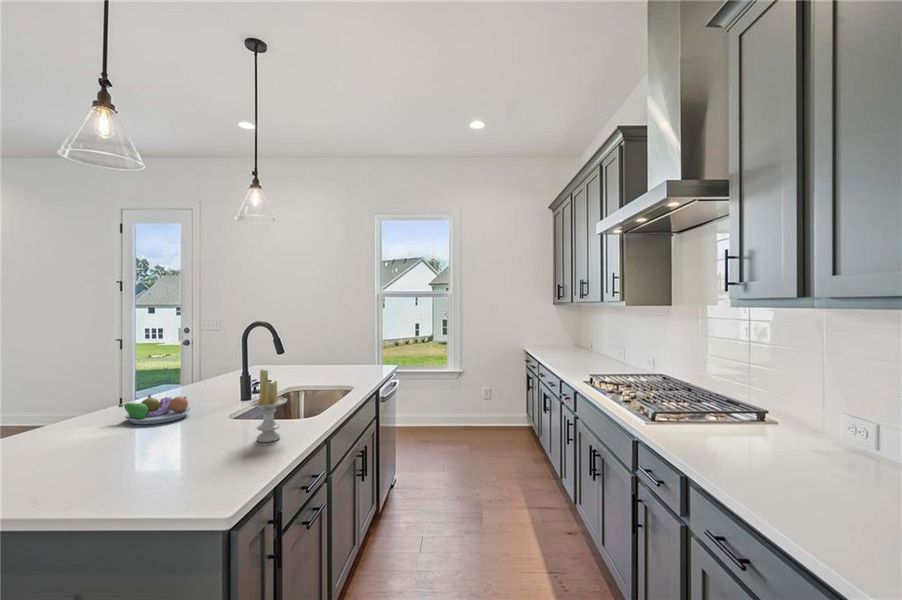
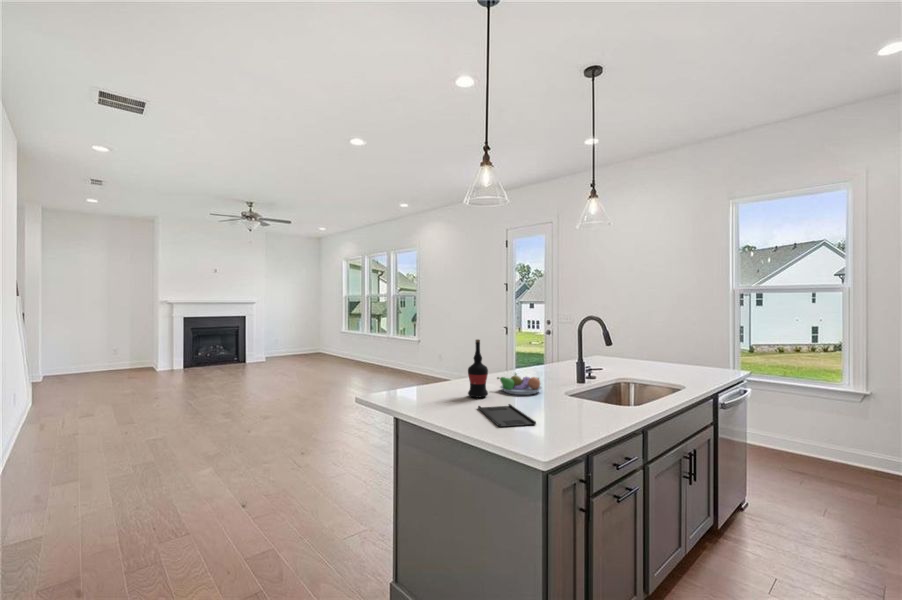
wine bottle: none [67,354,106,441] -> present [468,339,488,397]
candle: present [249,369,287,442] -> none [575,361,606,422]
tray: none [90,440,198,481] -> present [478,404,536,427]

